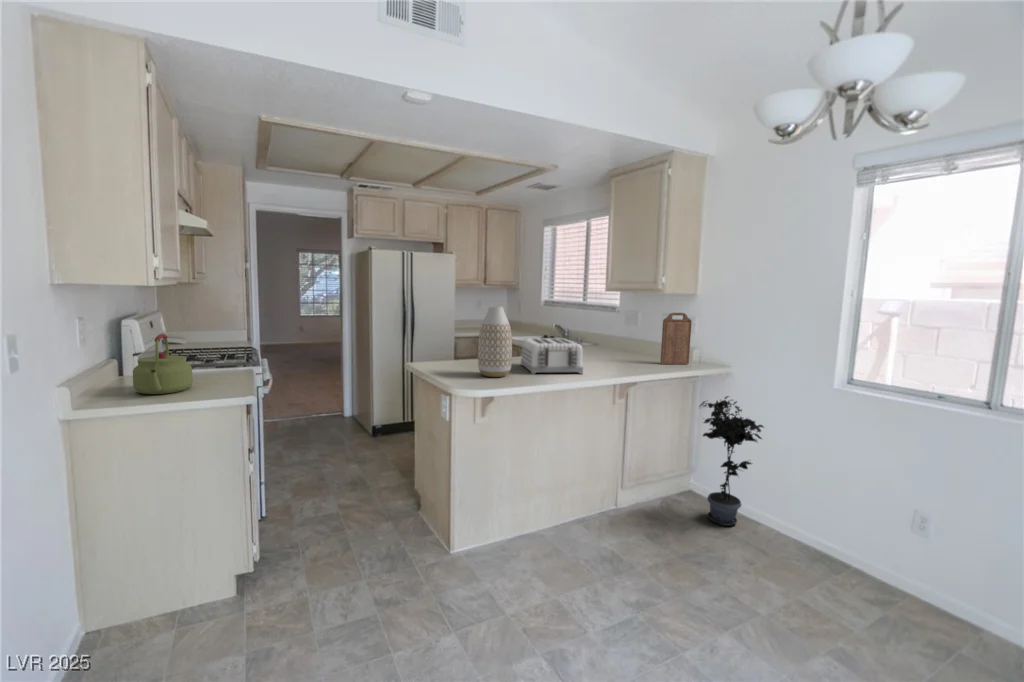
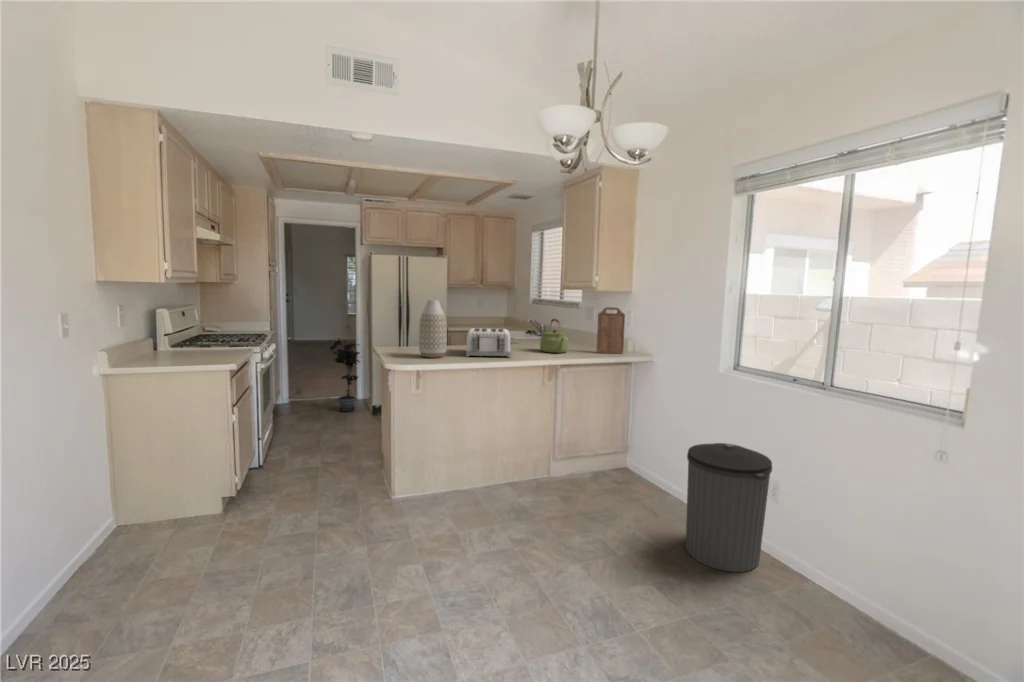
kettle: present [133,334,193,394] -> present [540,319,569,353]
potted plant: present [700,396,764,526] -> present [330,338,360,412]
trash can: none [819,472,943,627] -> present [686,443,772,572]

